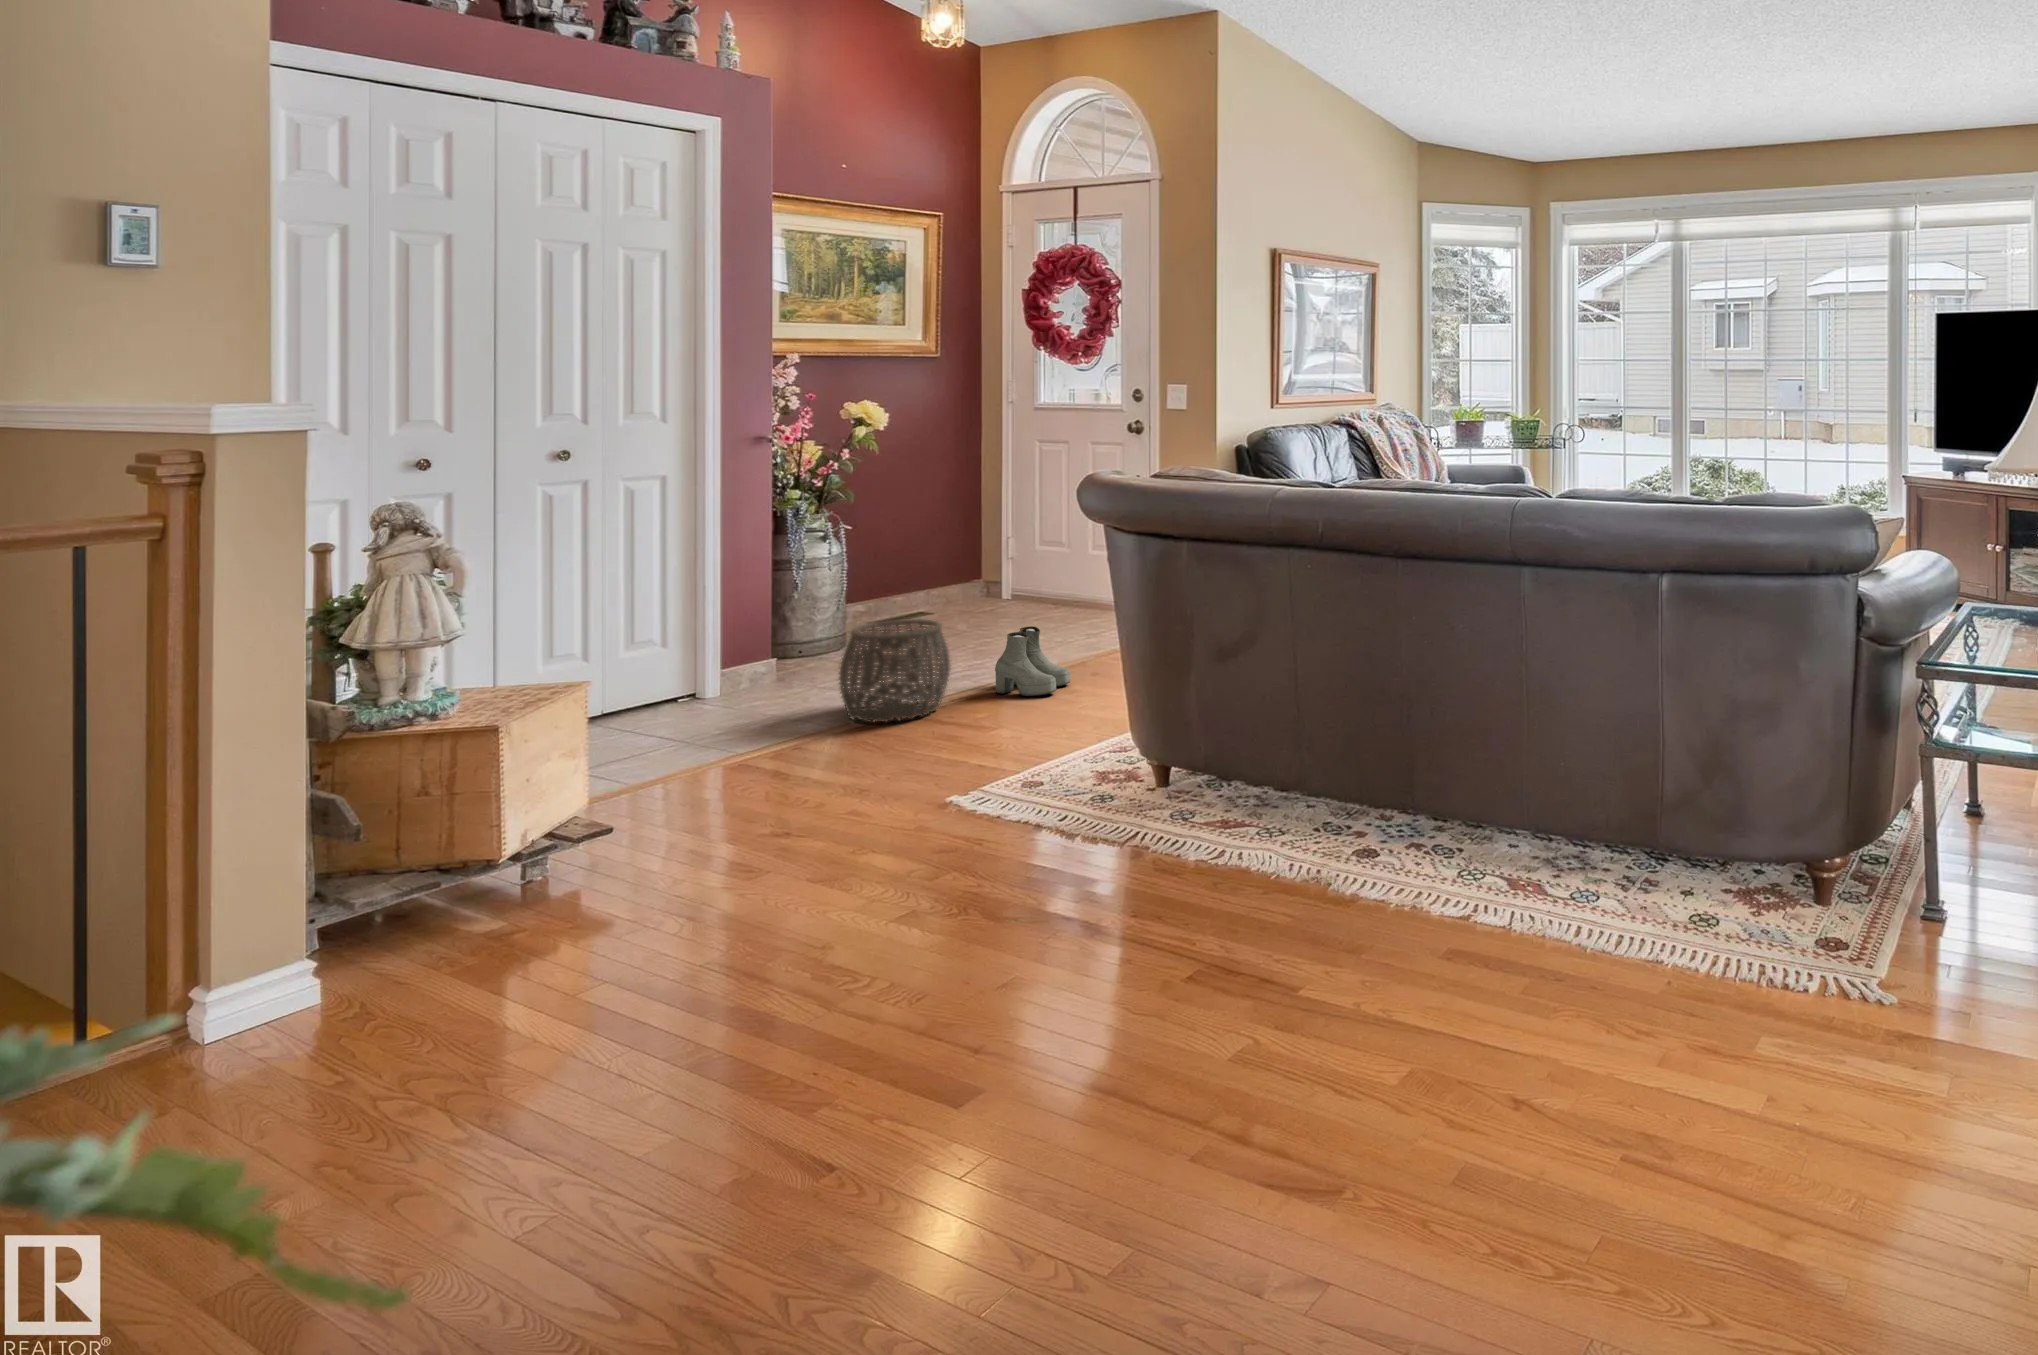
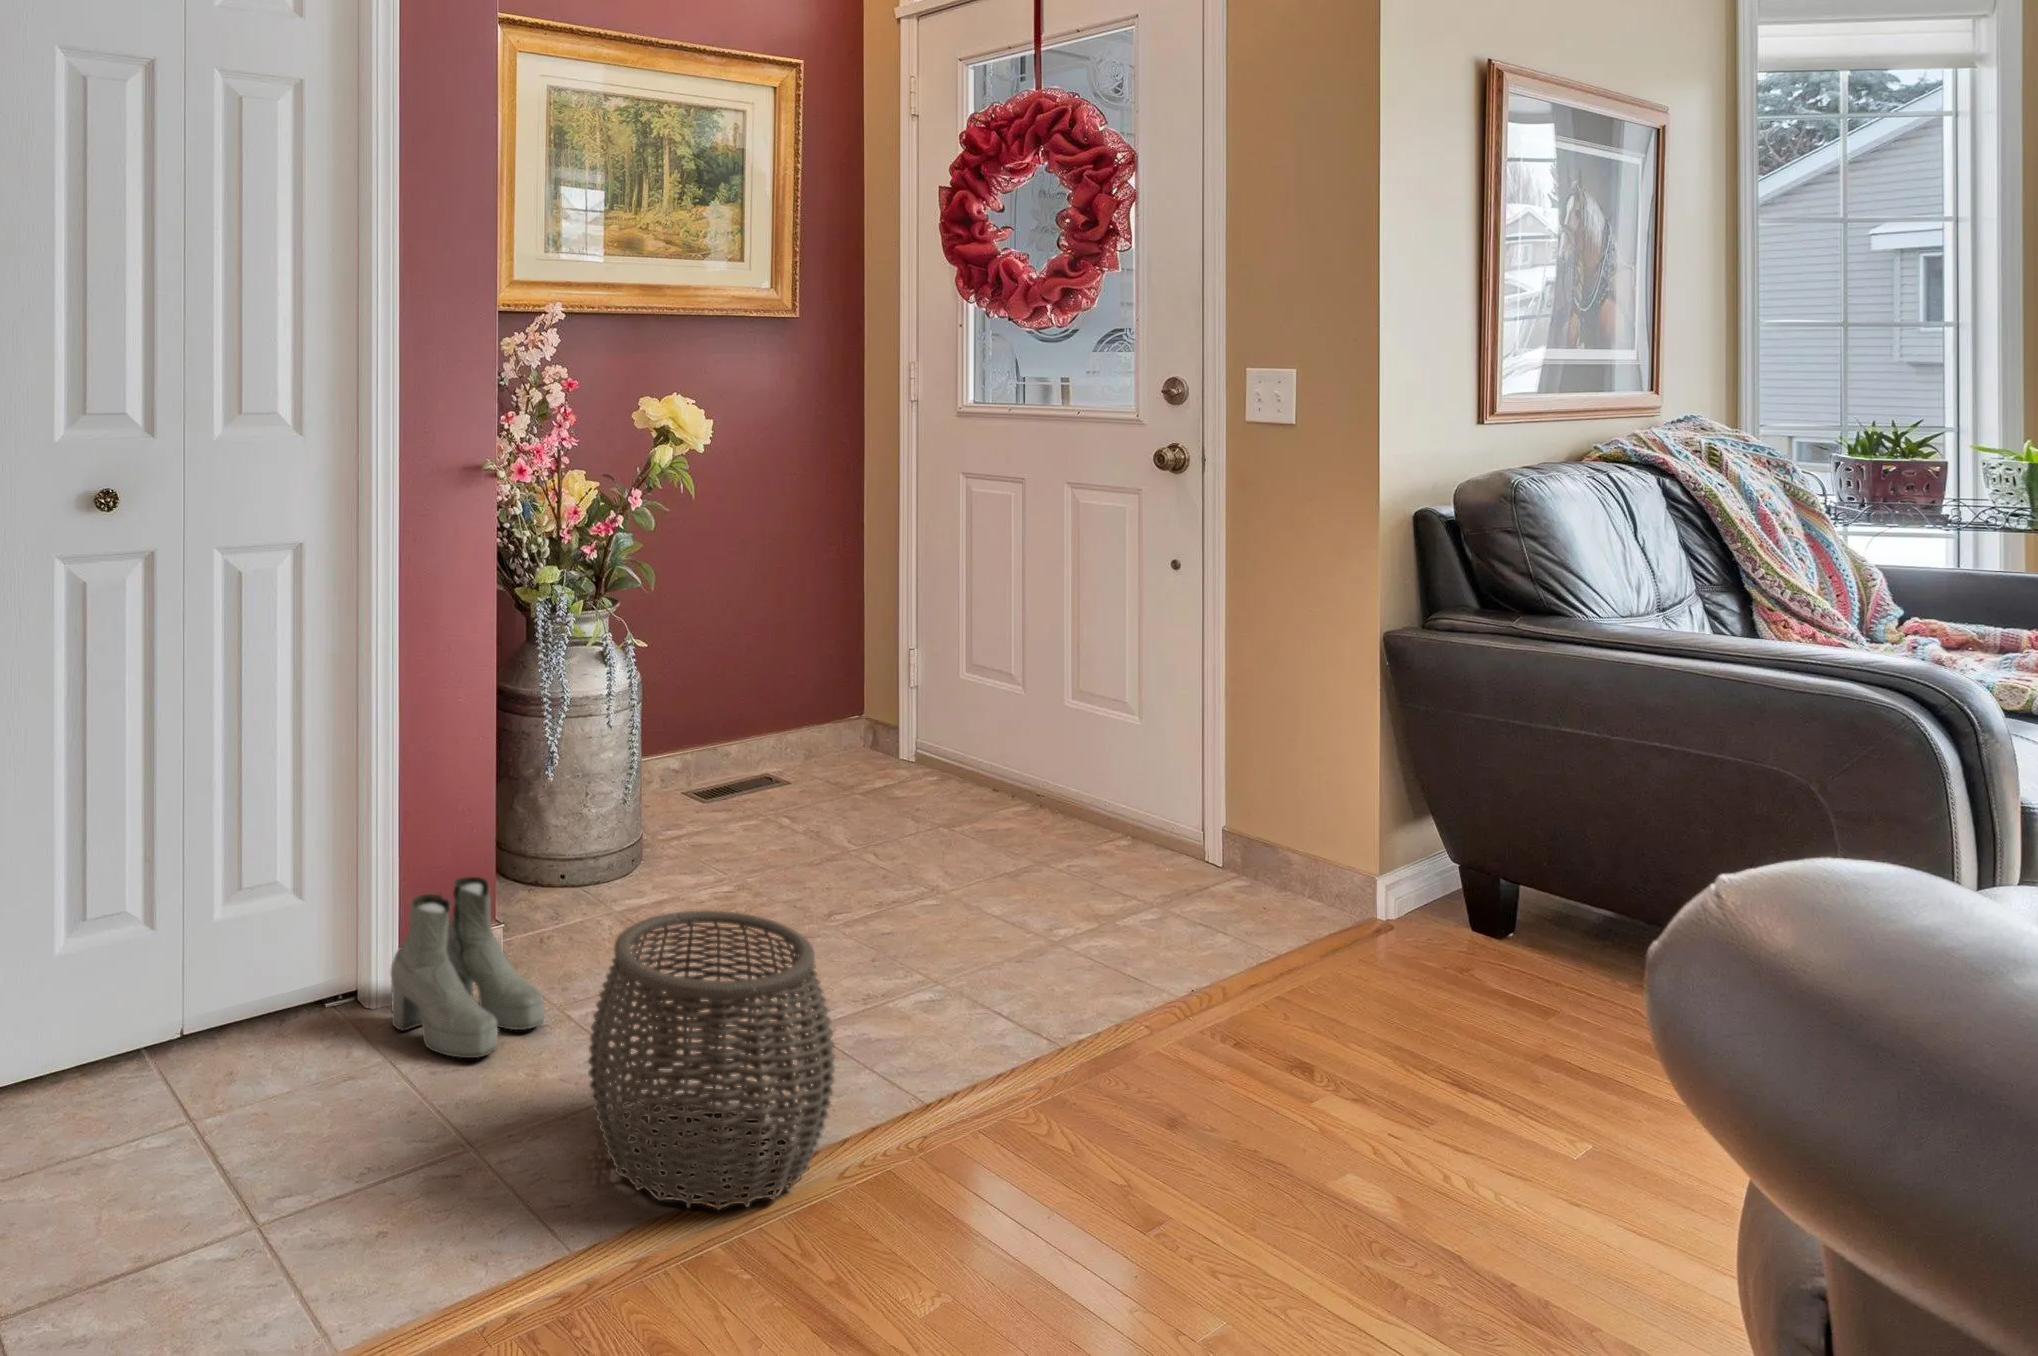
boots: present [995,626,1071,696] -> present [391,877,544,1058]

